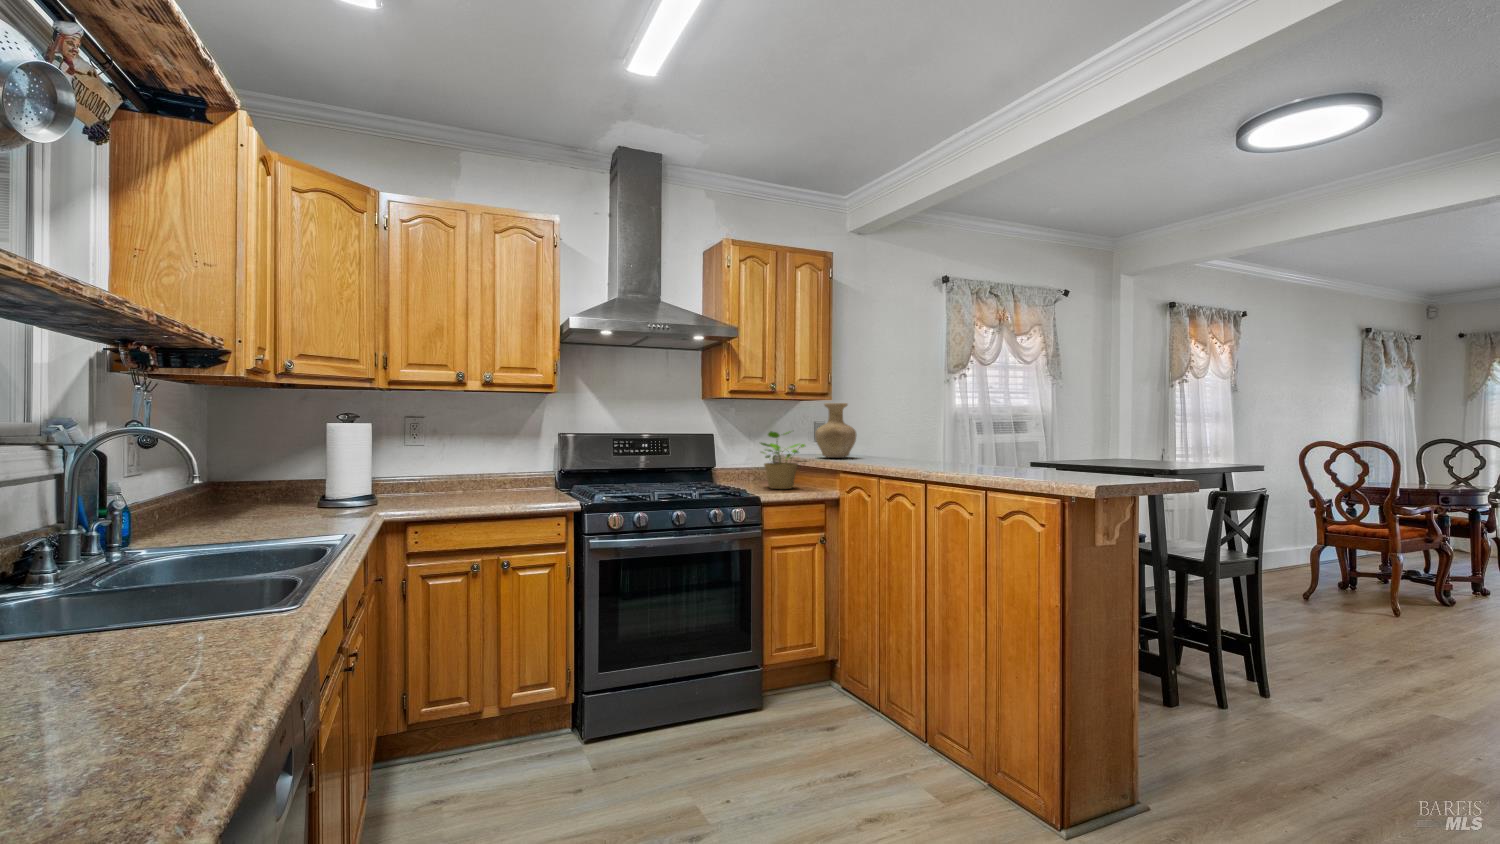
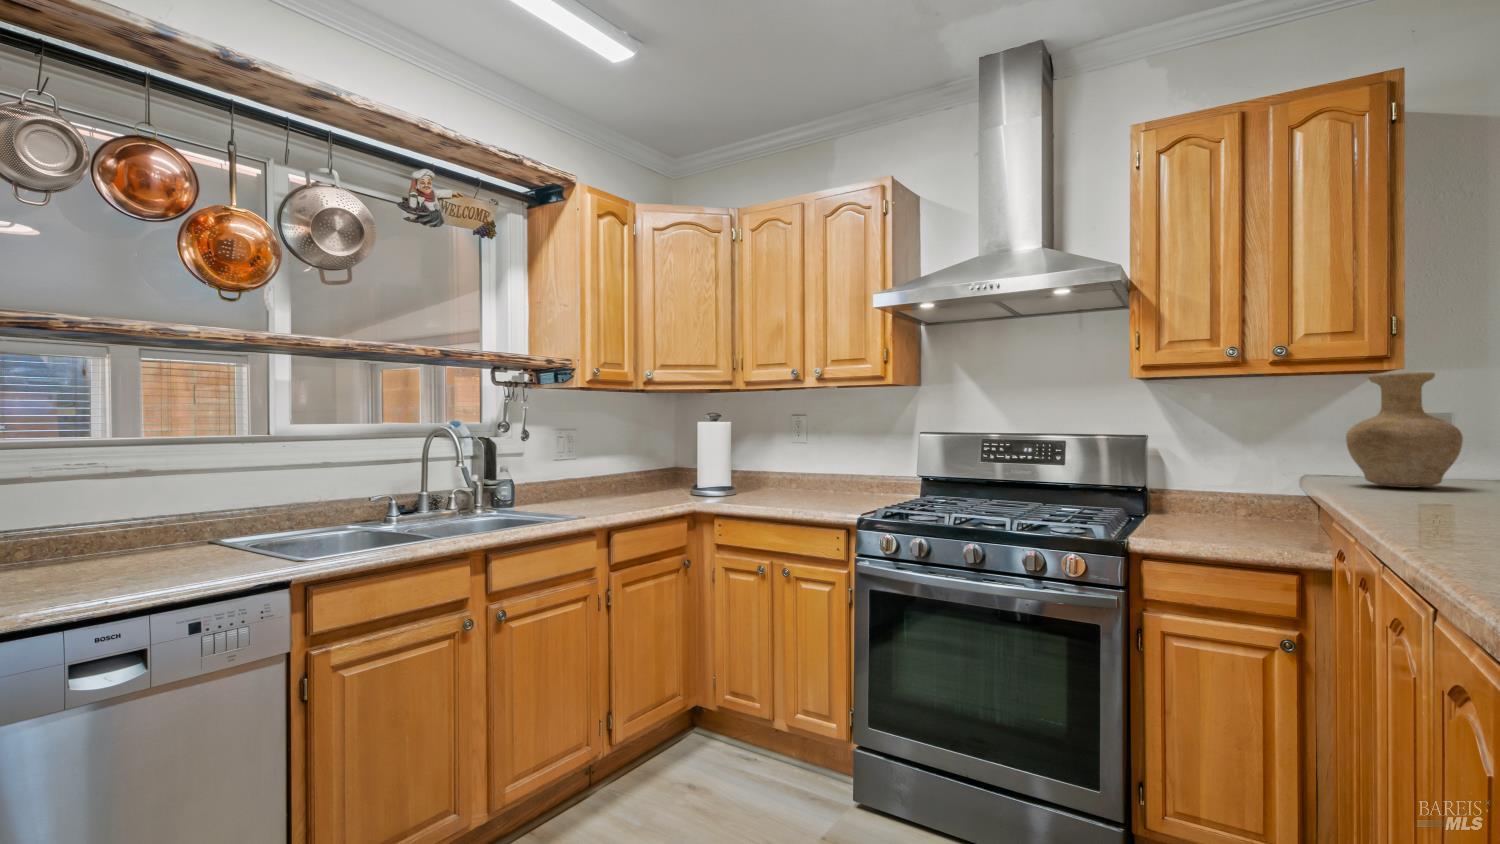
potted plant: present [761,431,805,489] -> none [1178,430,1293,536]

